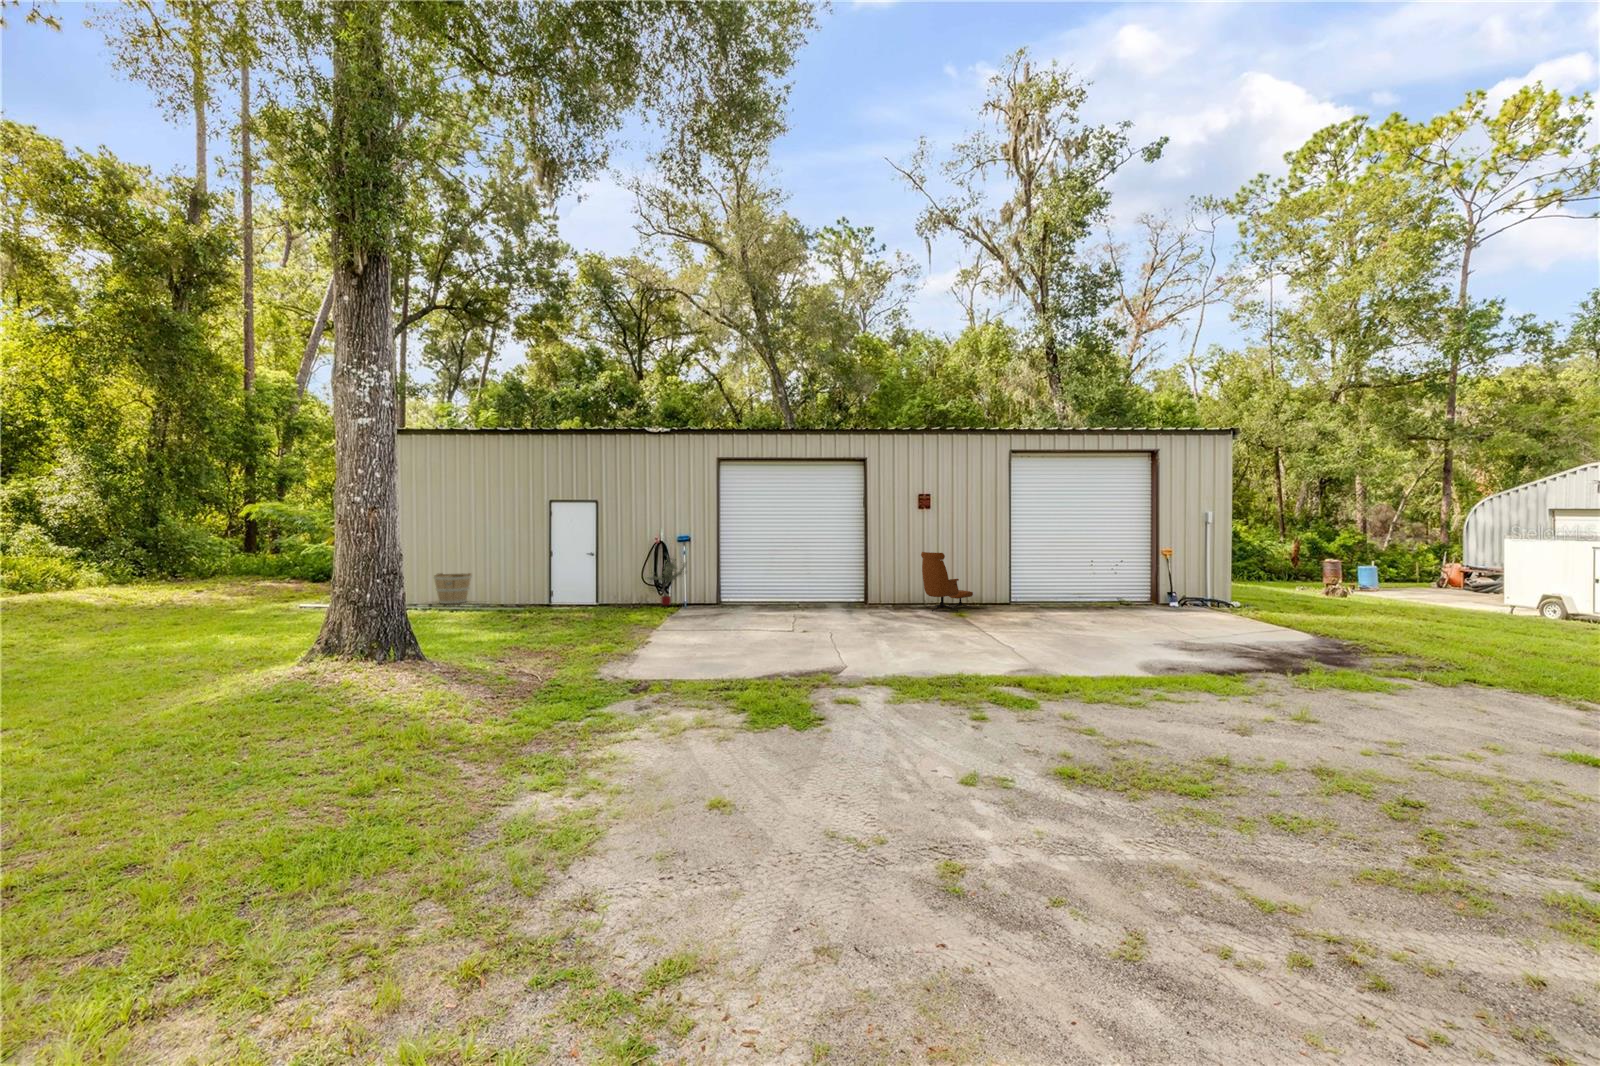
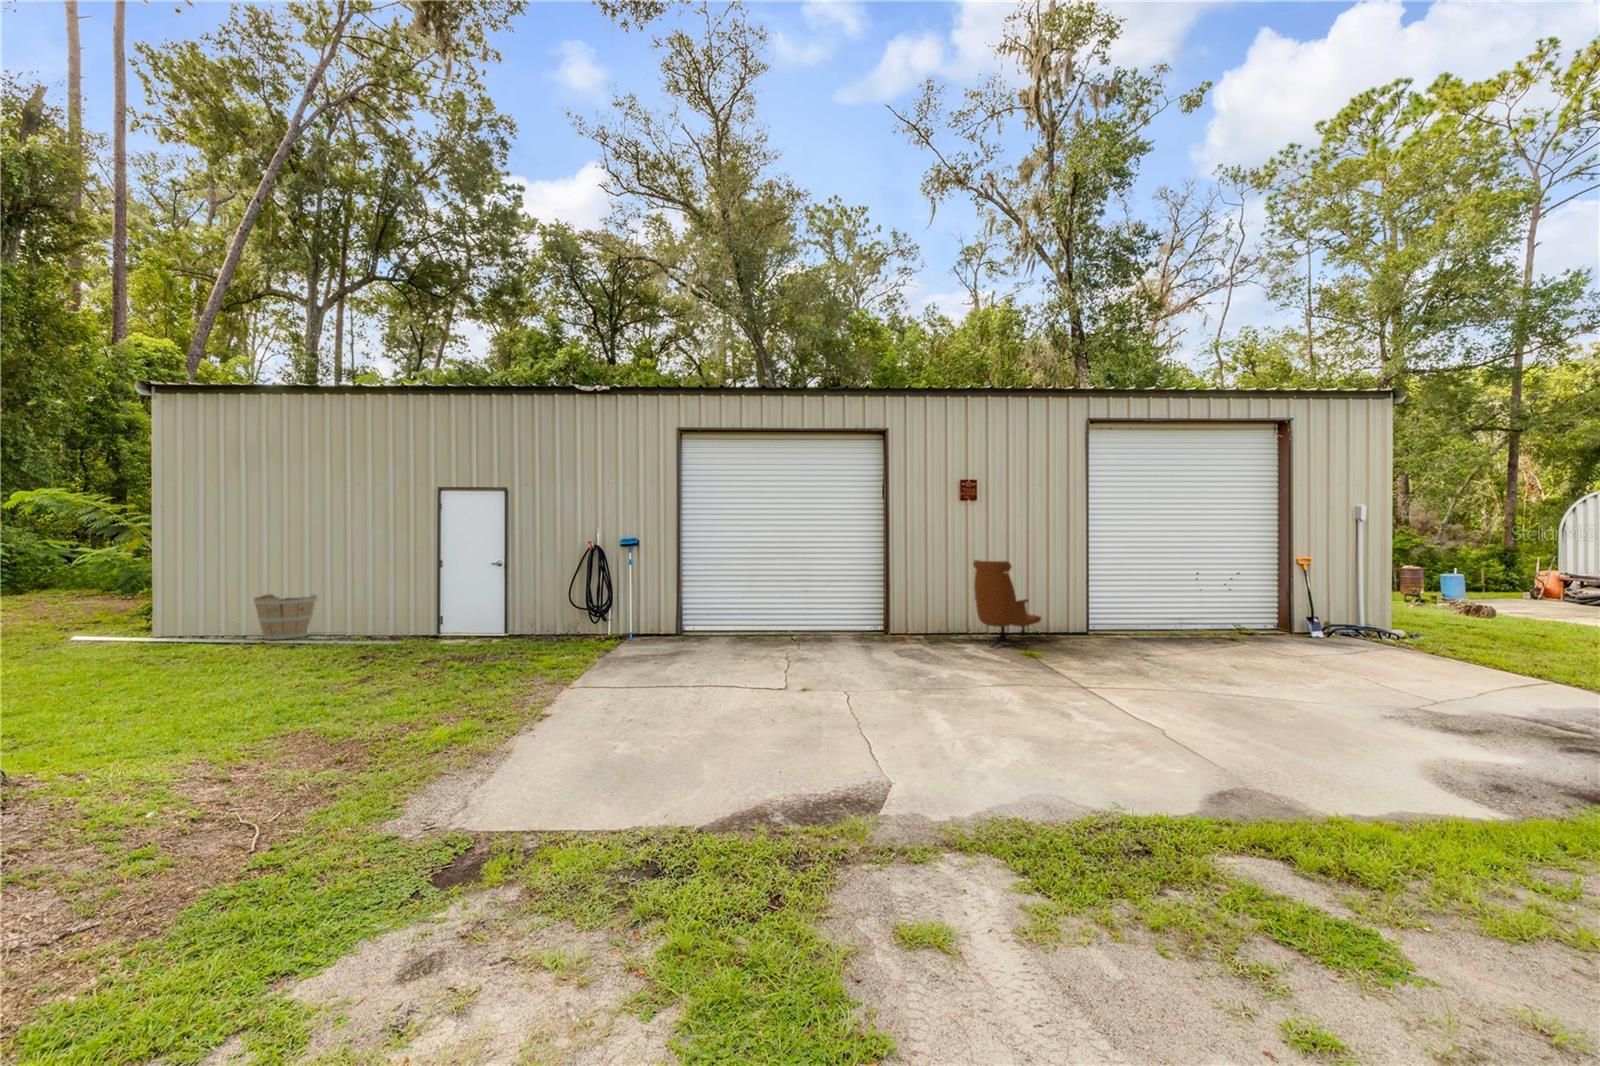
potted tree: present [647,556,687,606] -> none [570,566,632,640]

